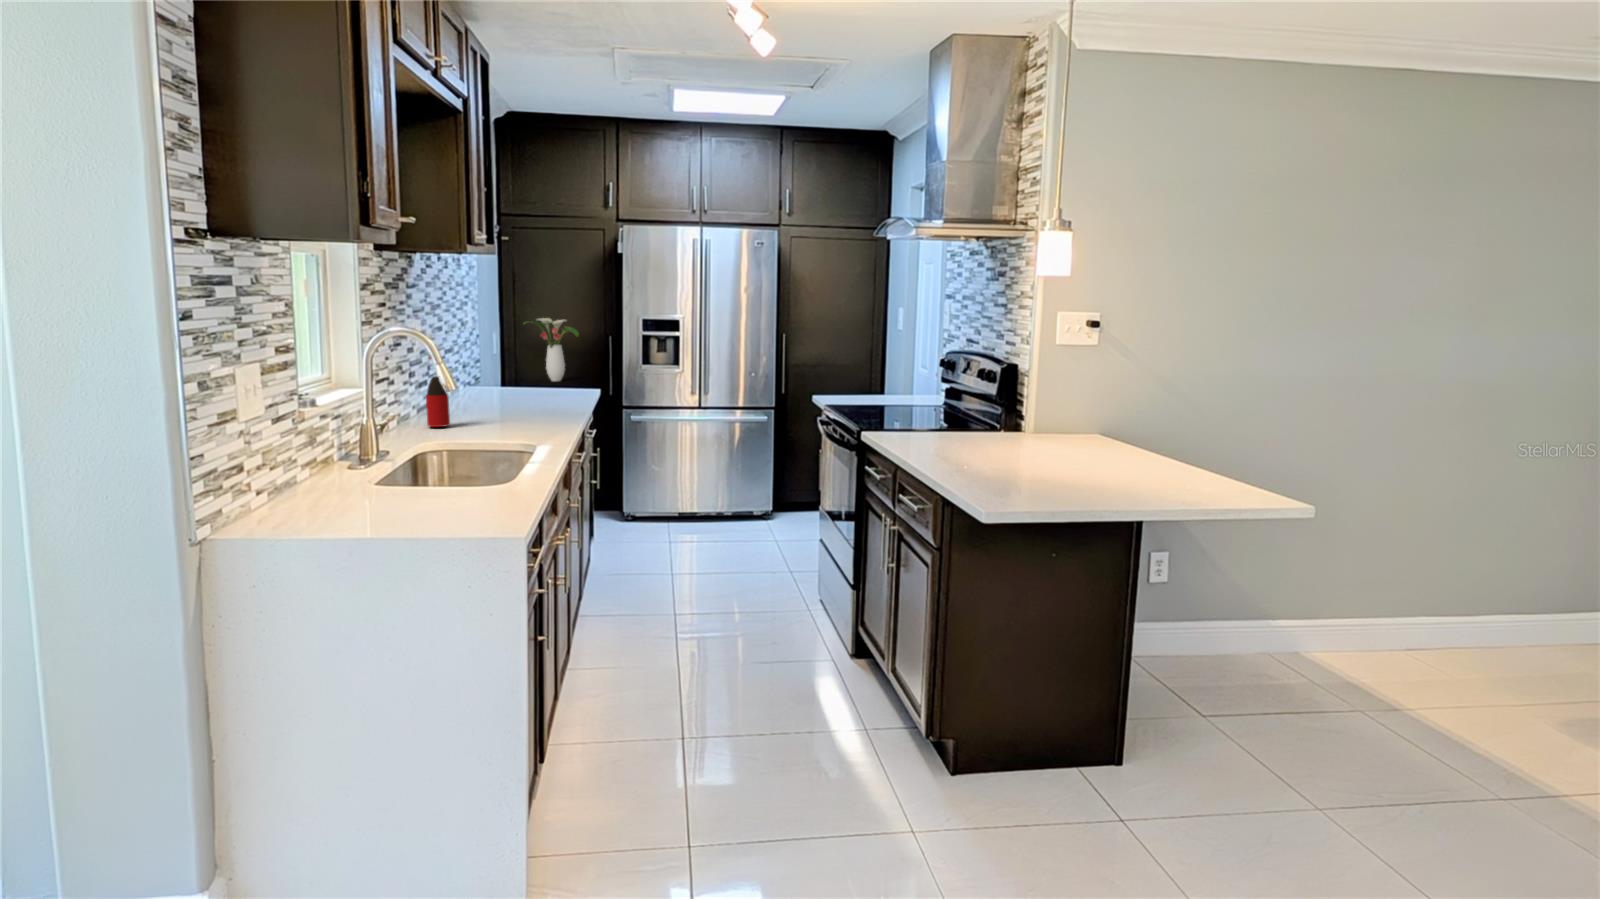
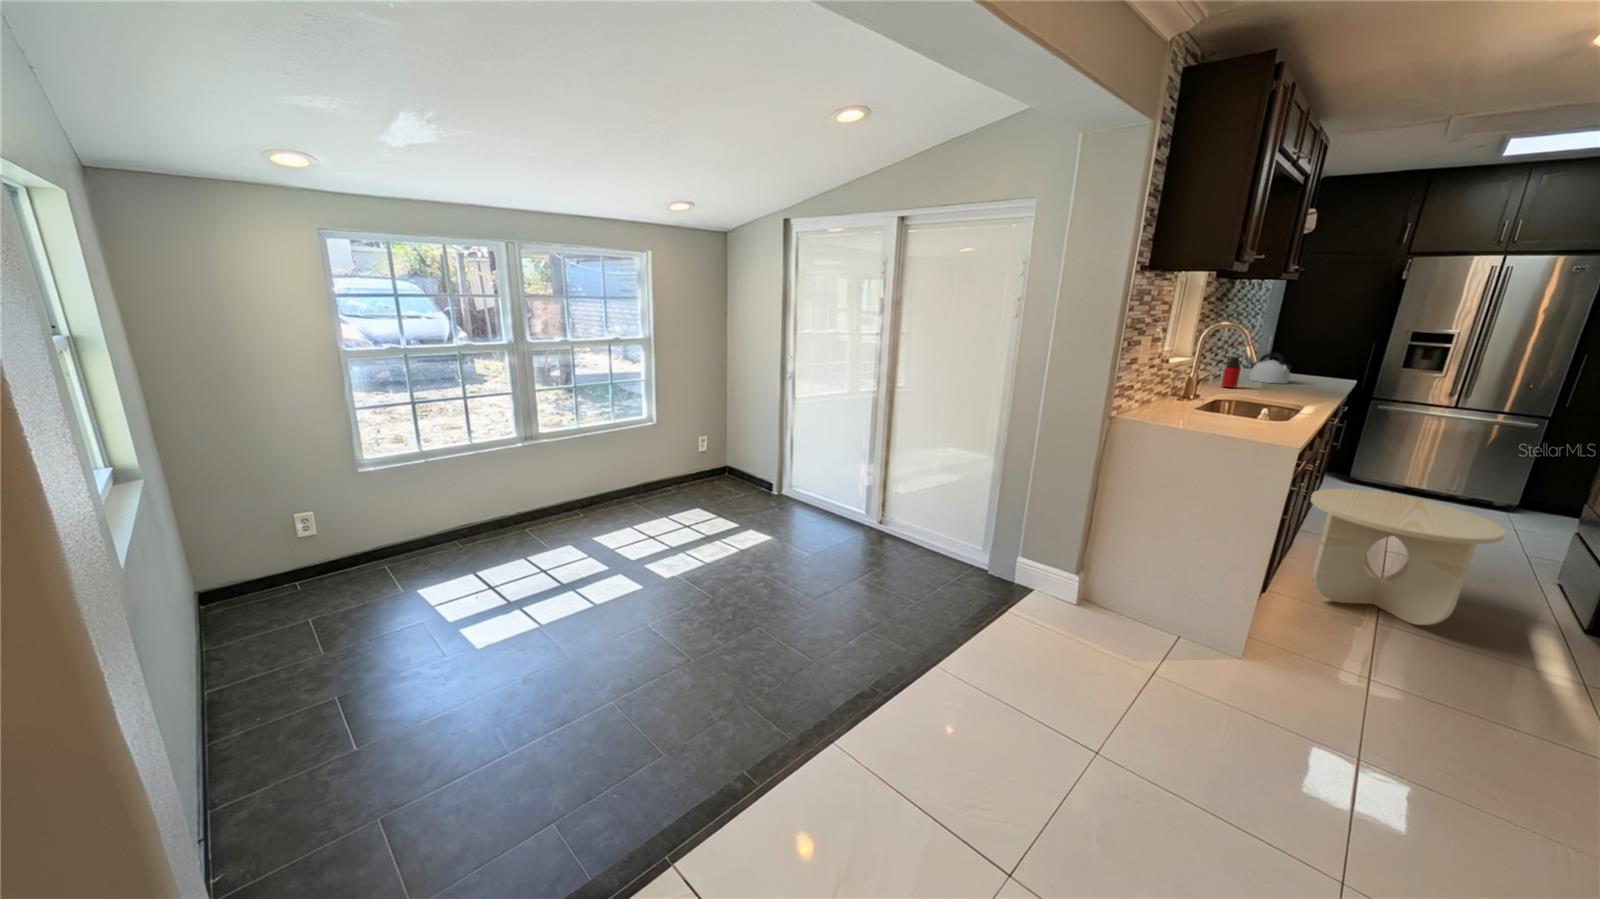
flower arrangement: present [531,318,578,381] -> none [1301,326,1348,371]
kettle: none [469,364,521,410] -> present [1249,353,1292,384]
side table: none [573,548,769,729] -> present [1311,489,1505,625]

